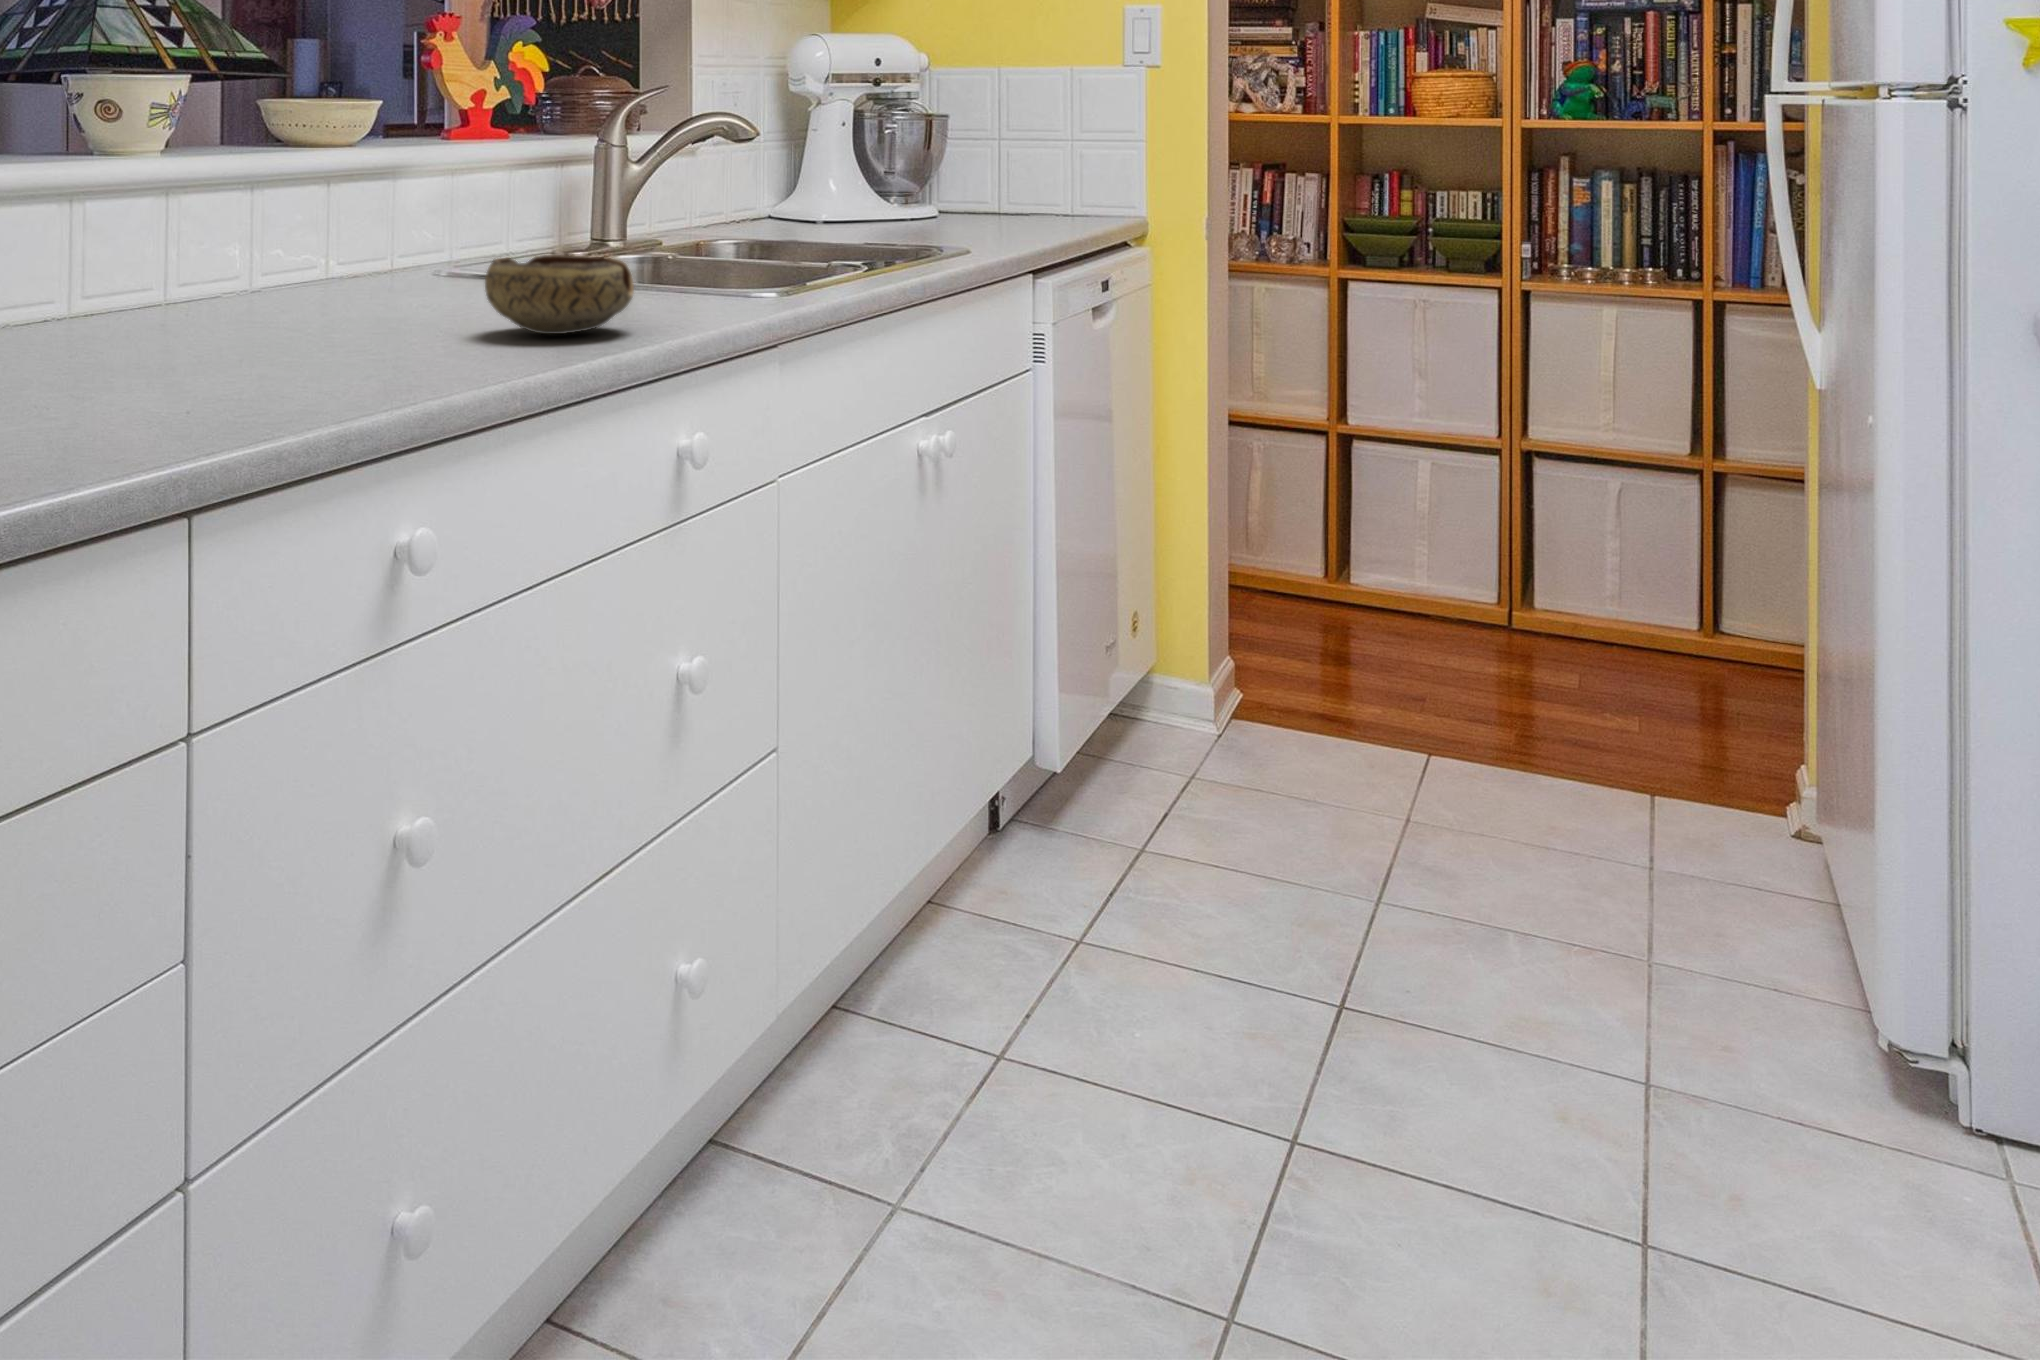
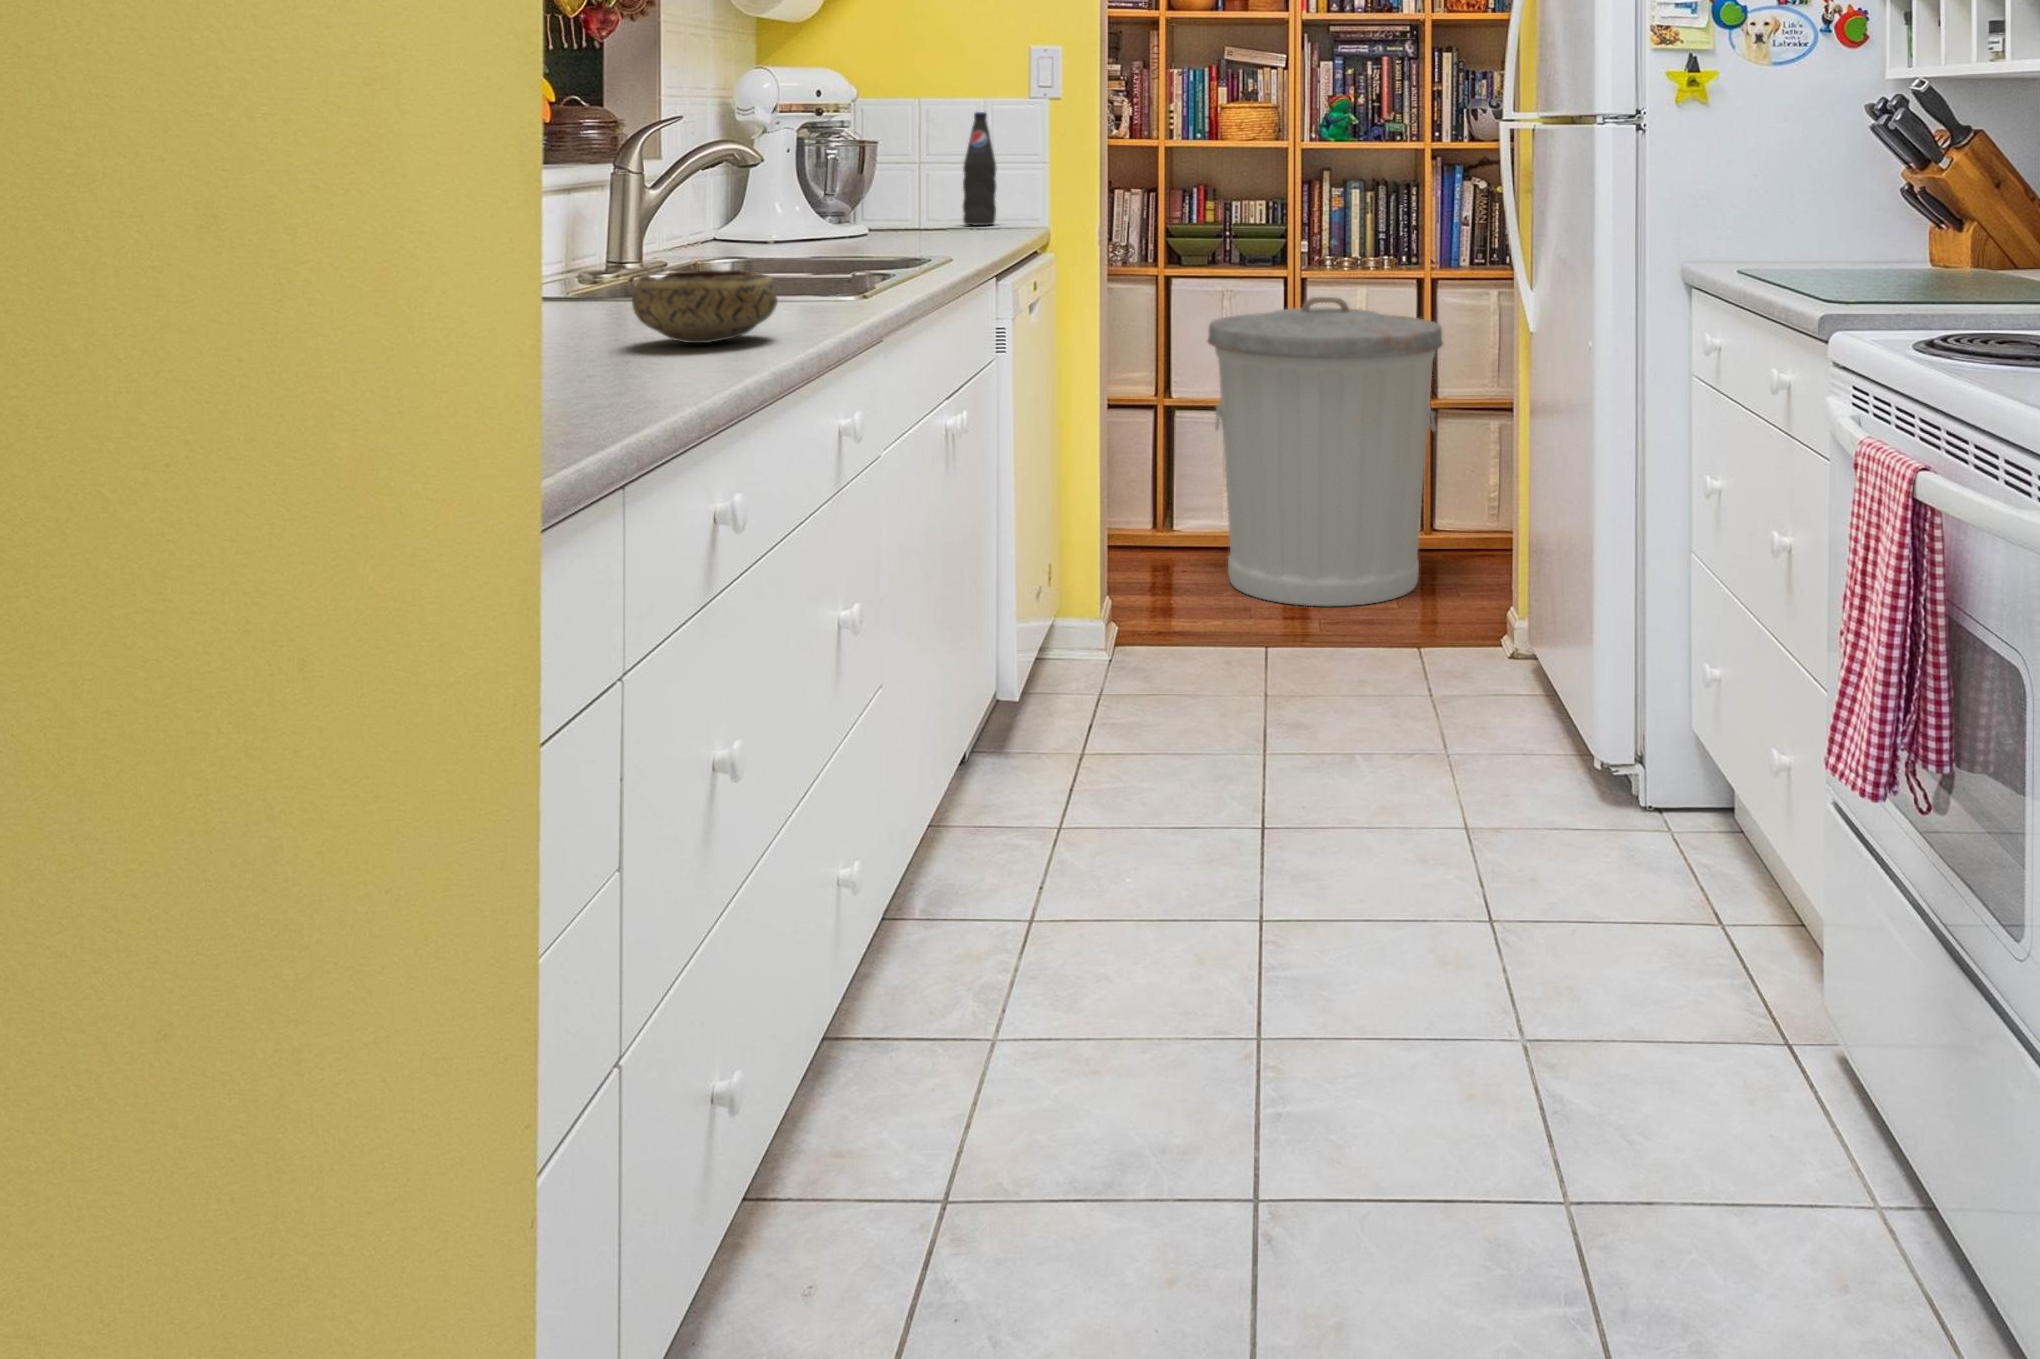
bottle: none [1053,84,1091,213] -> present [962,112,997,225]
trash can: none [1375,318,1719,725] -> present [1208,297,1443,606]

